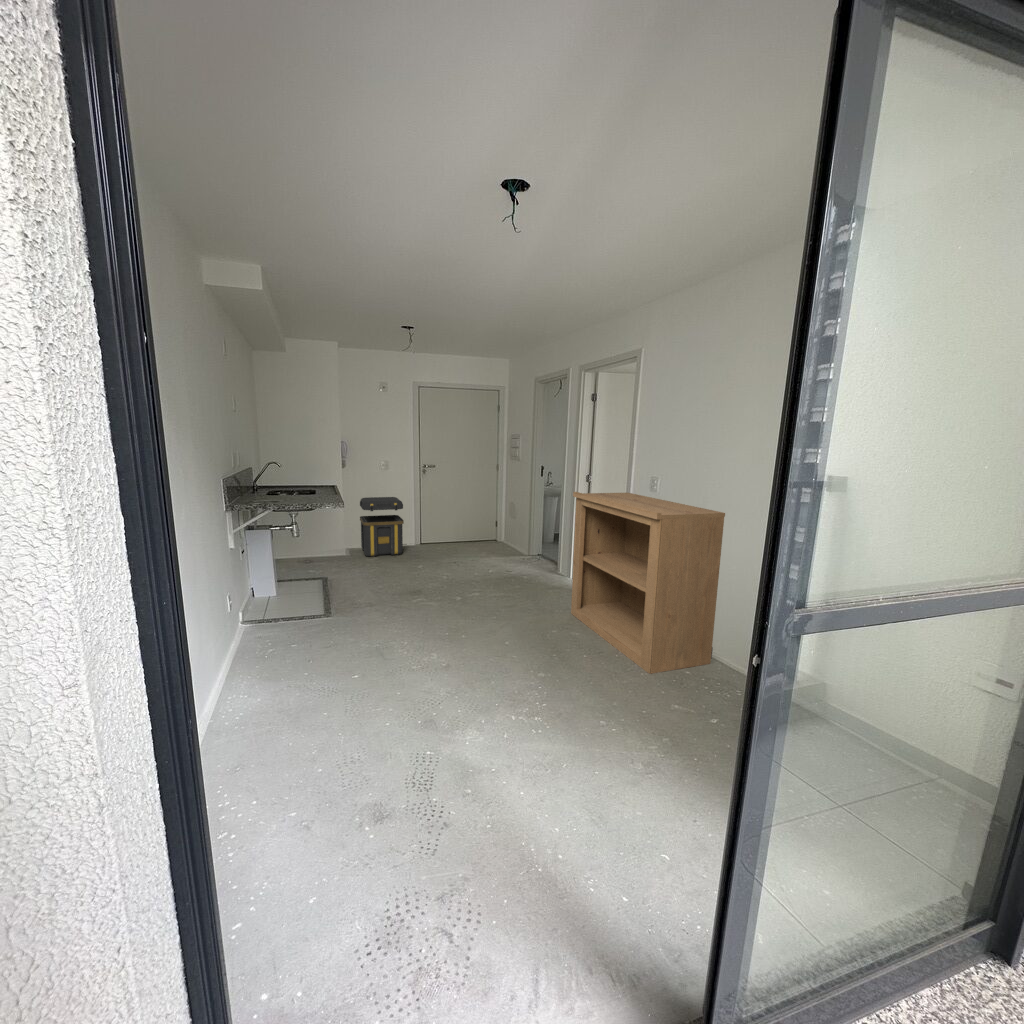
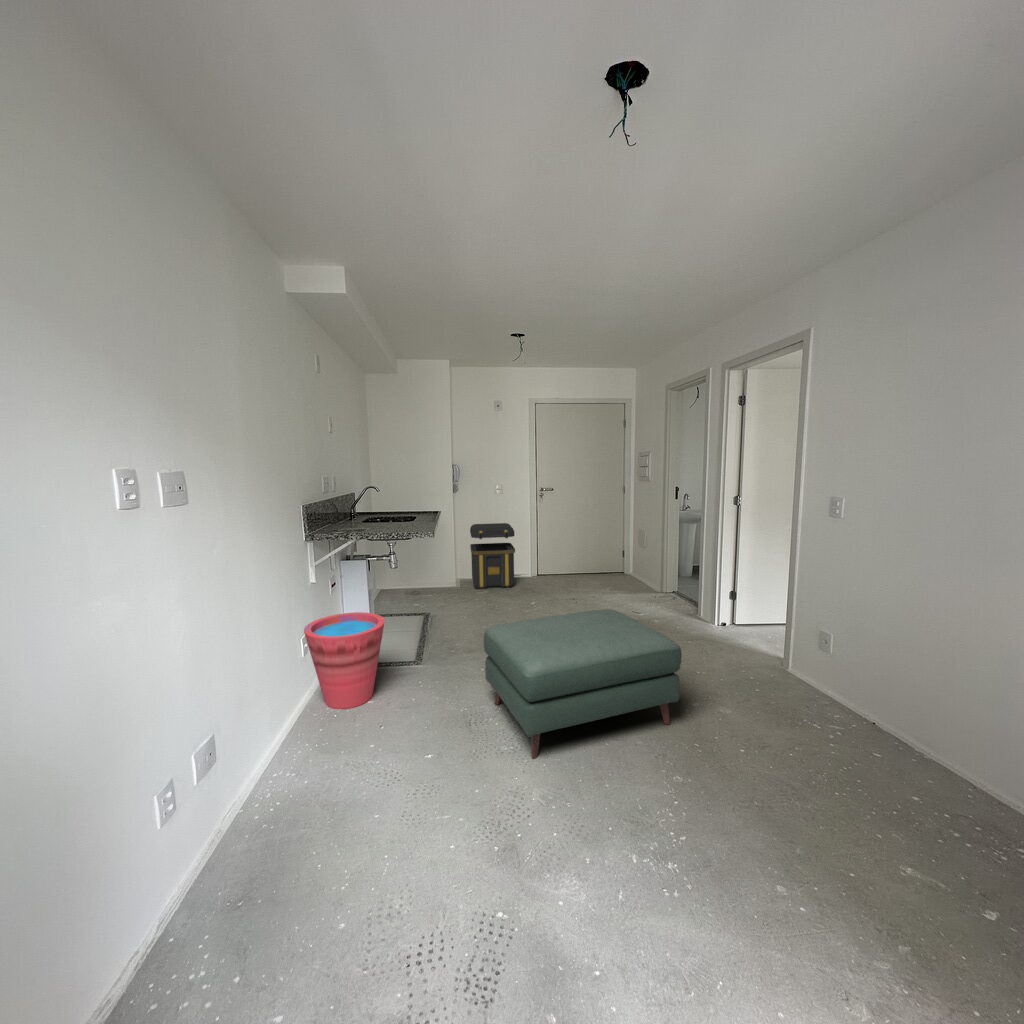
bookshelf: present [571,492,725,674] -> none [720,517,999,808]
ottoman: none [395,563,545,669] -> present [484,609,682,759]
bucket: none [234,572,307,652] -> present [304,612,385,709]

